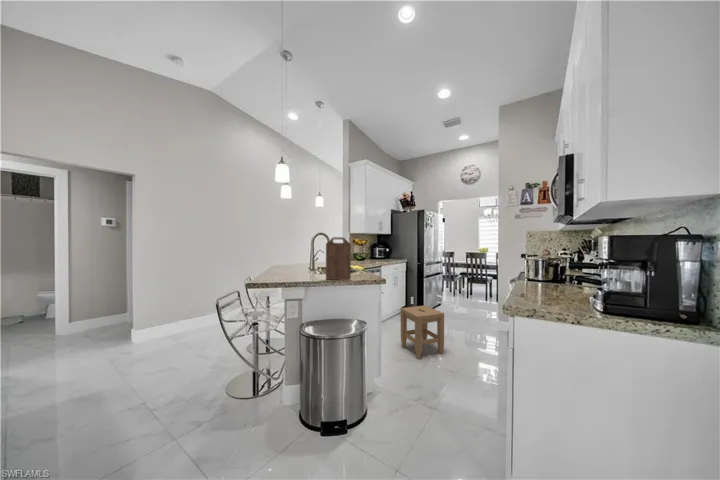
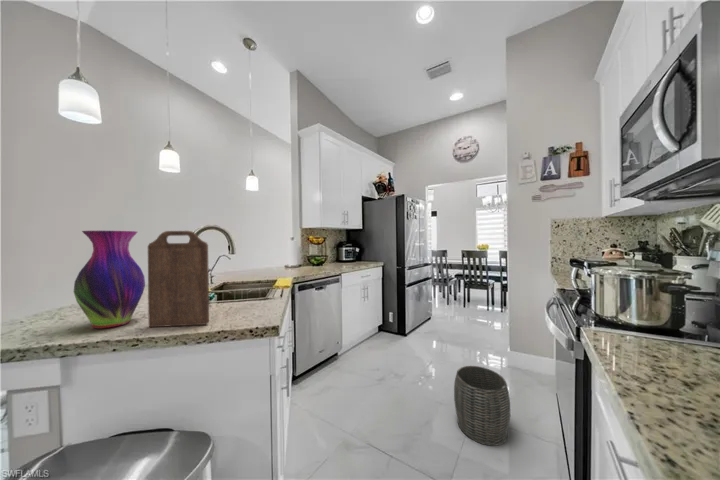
vase: none [296,237,318,280] -> present [74,231,145,329]
stool: present [401,305,444,359] -> none [358,337,427,441]
woven basket: none [461,321,493,361] -> present [454,366,510,446]

